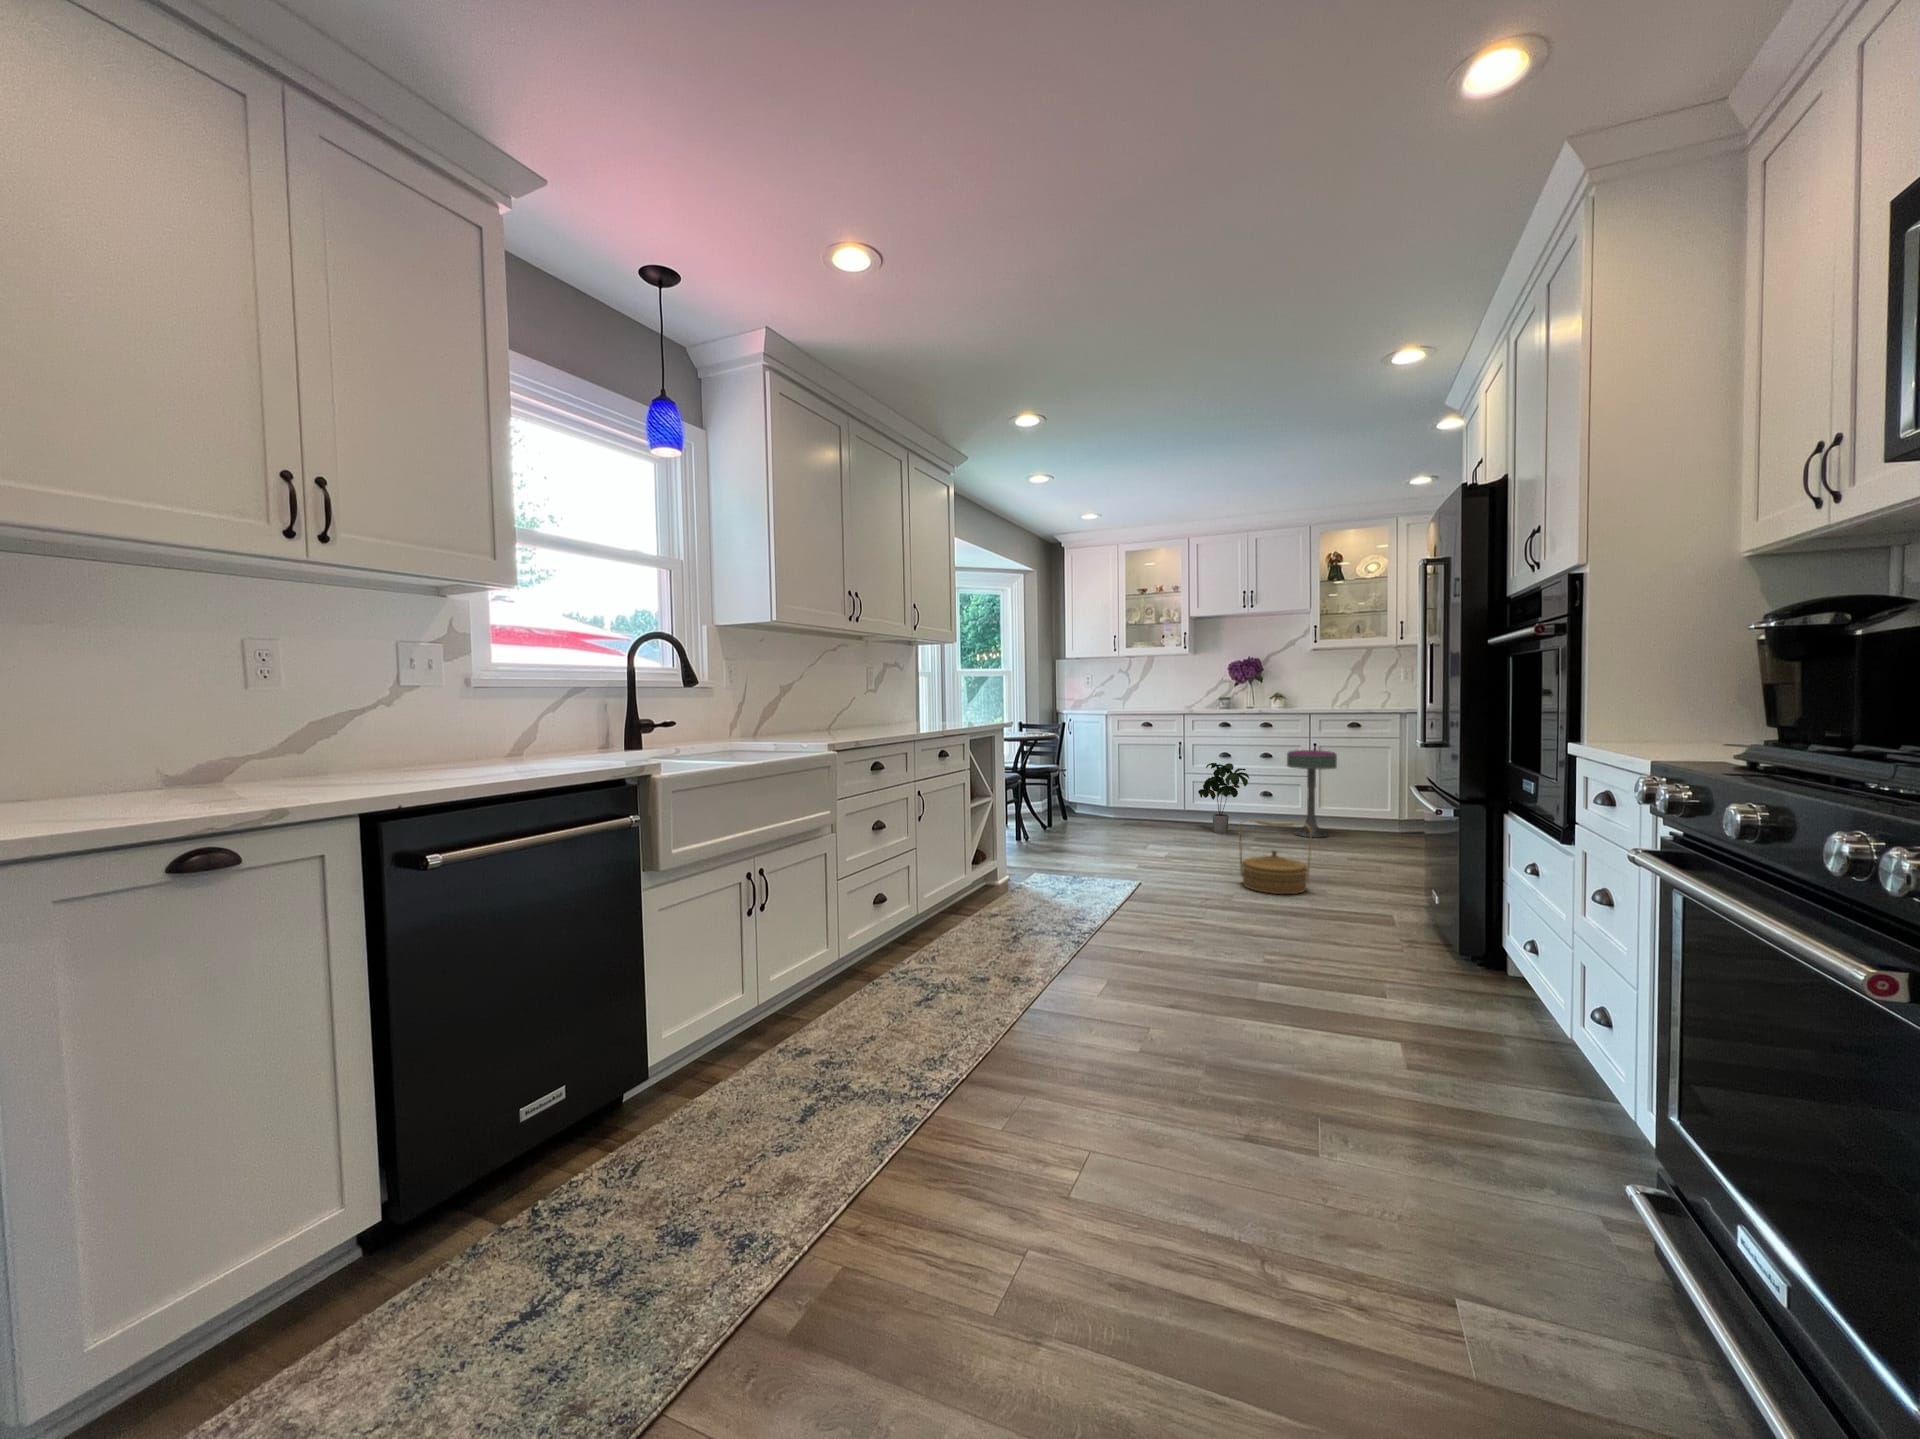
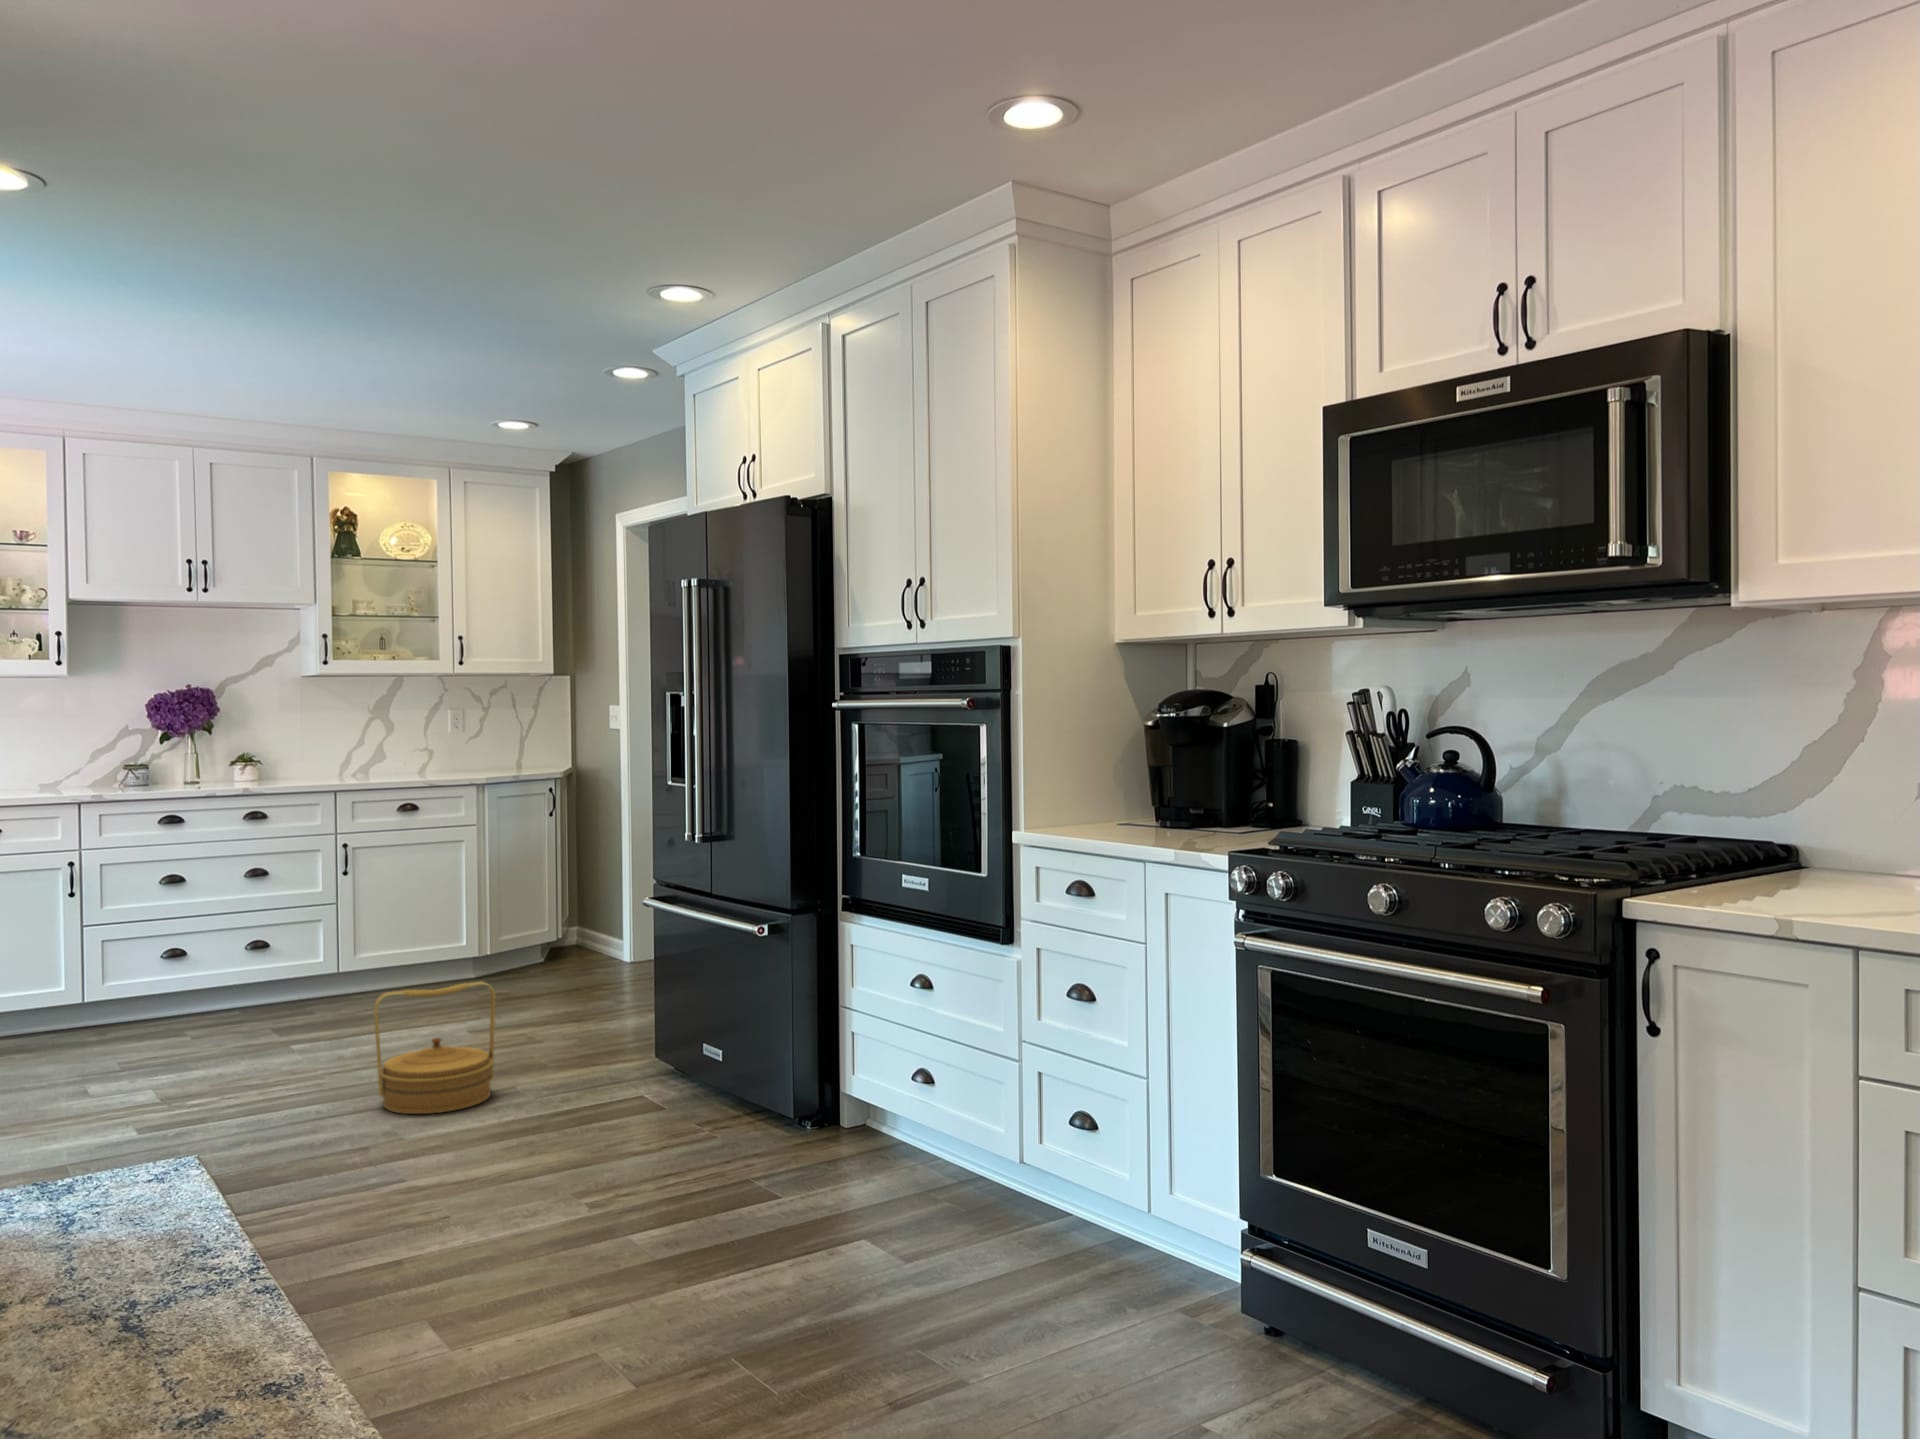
bar stool: present [1287,750,1337,837] -> none [305,854,392,1009]
potted plant: present [1198,763,1249,833] -> none [130,896,255,1035]

